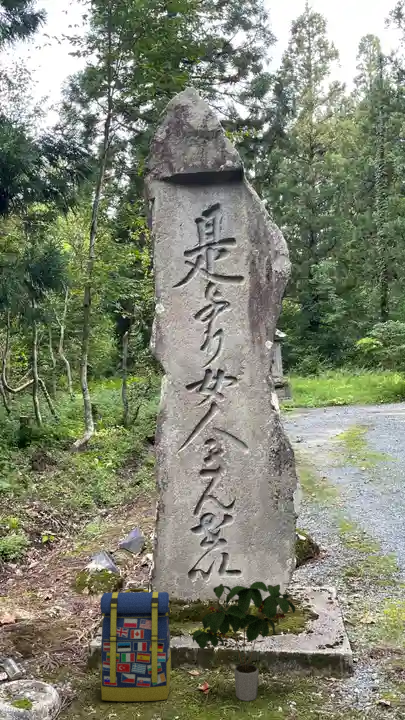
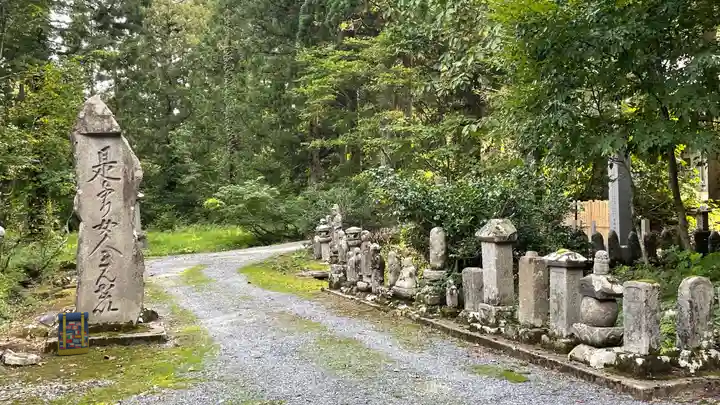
potted plant: present [192,582,295,701] -> none [99,304,143,350]

